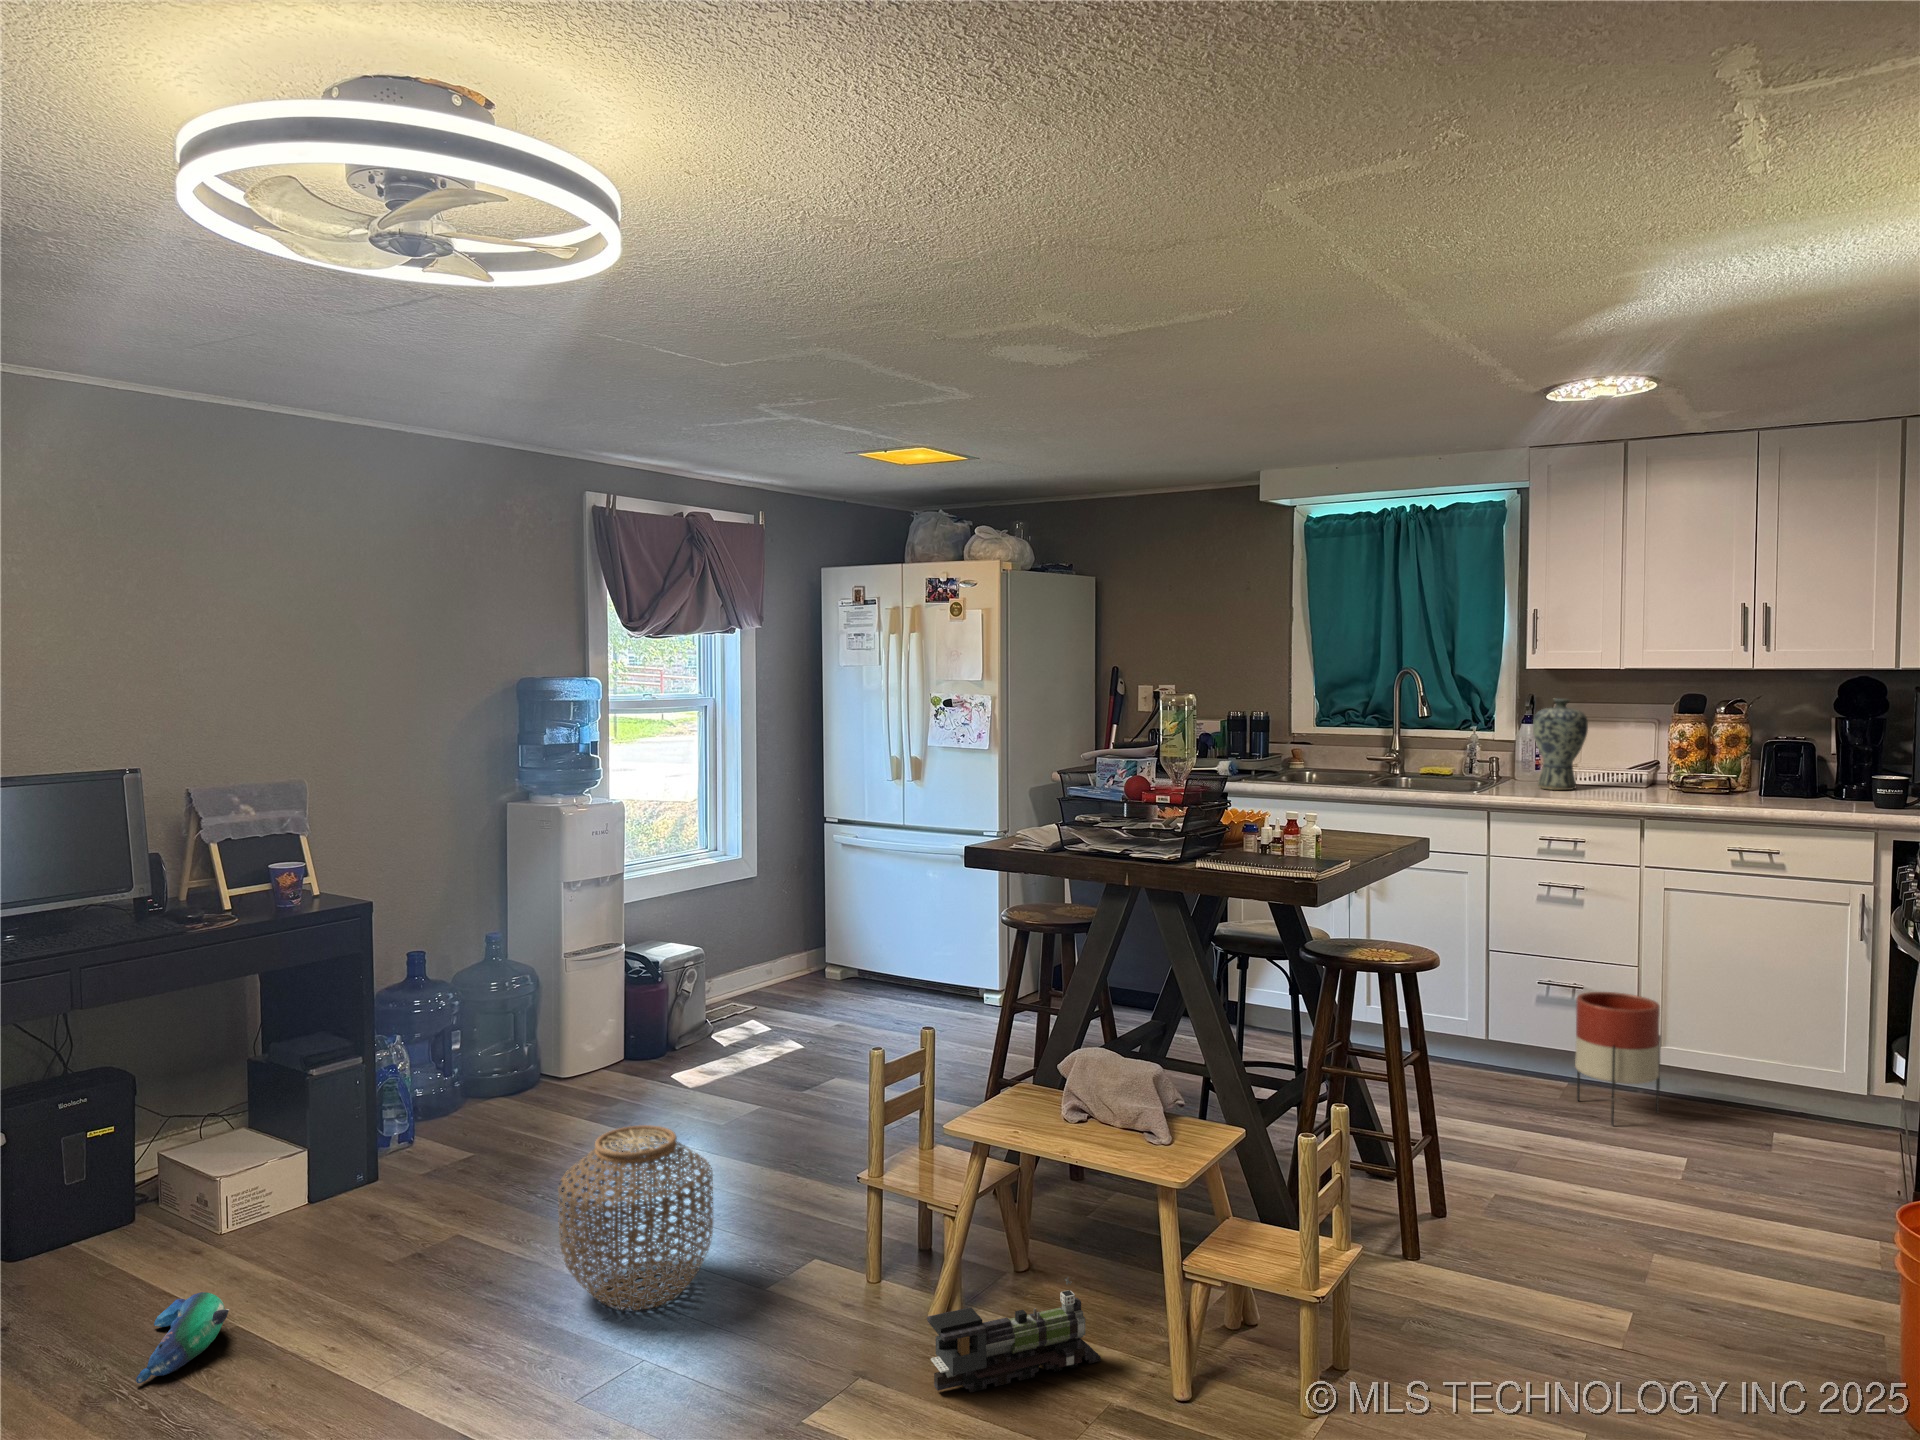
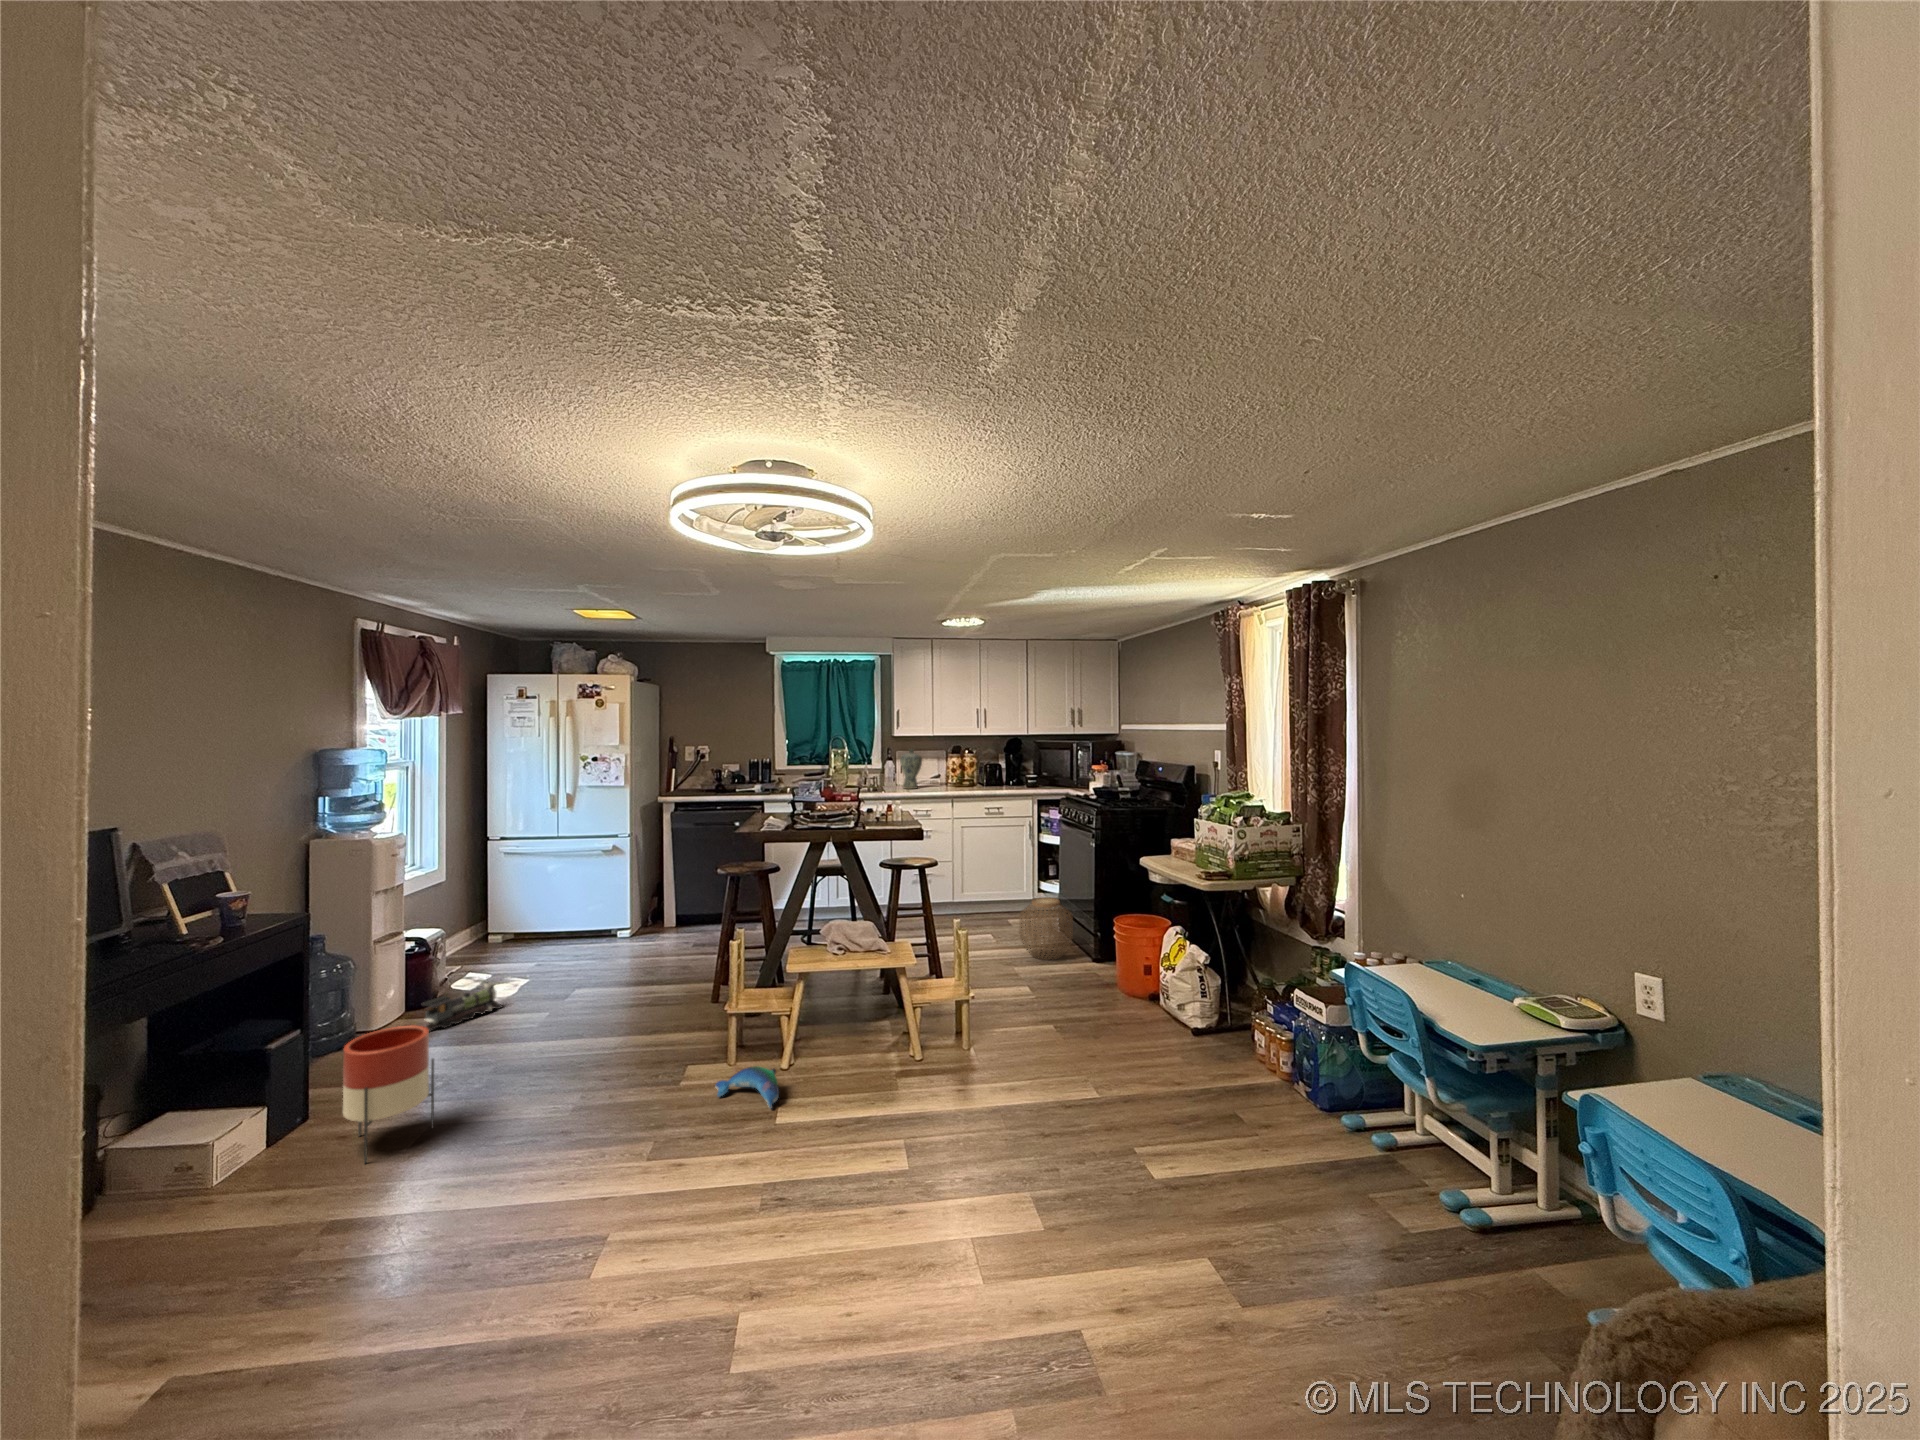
planter: present [1575,992,1661,1125] -> present [343,1025,434,1163]
woven basket: present [558,1125,713,1310] -> present [1019,897,1073,960]
toy train: present [927,1277,1101,1393] -> present [423,982,502,1030]
plush toy: present [136,1292,229,1383] -> present [715,1067,779,1108]

